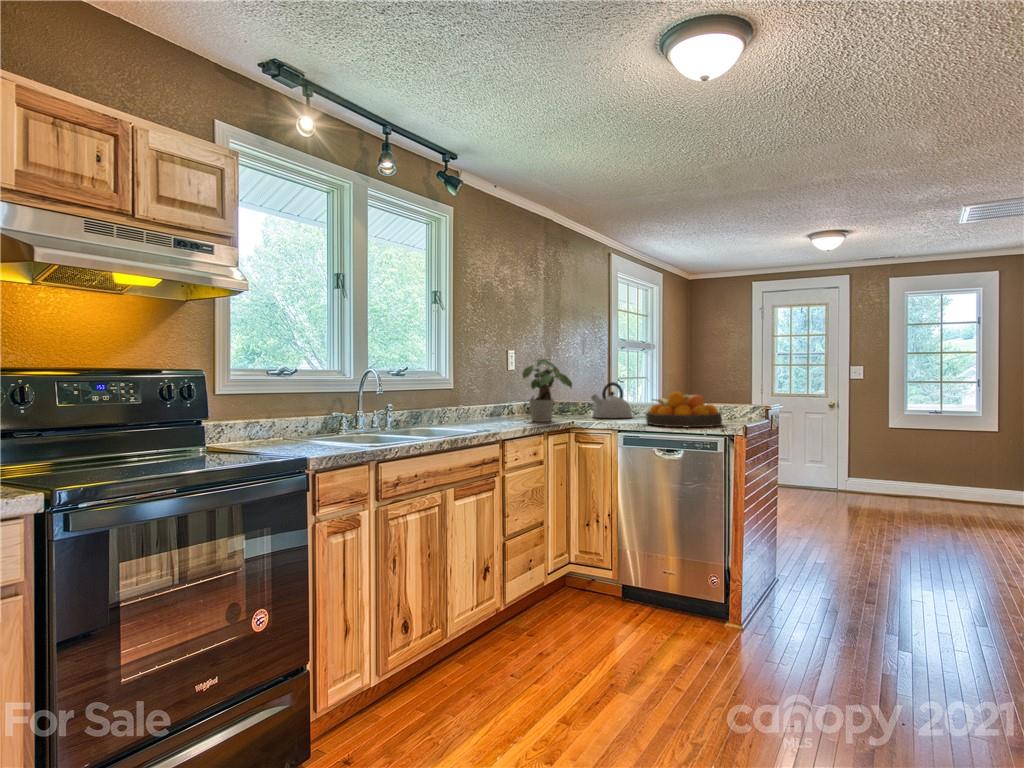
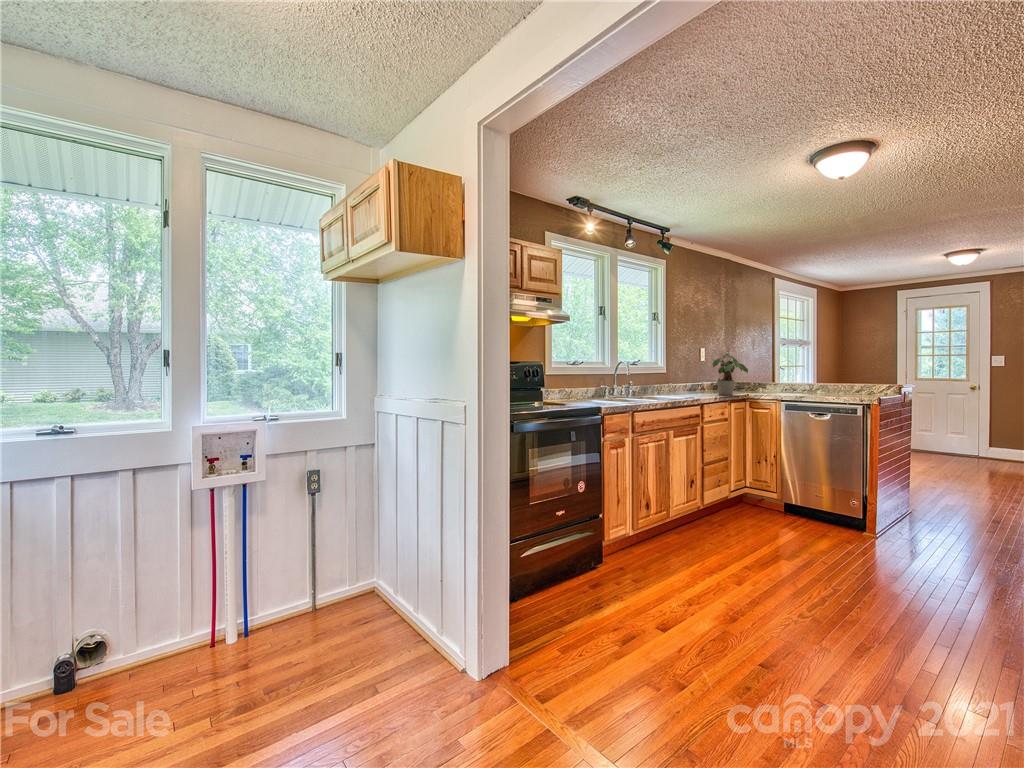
kettle: present [591,382,632,418] -> none [761,369,793,393]
fruit bowl: present [646,391,722,427] -> none [802,374,861,398]

